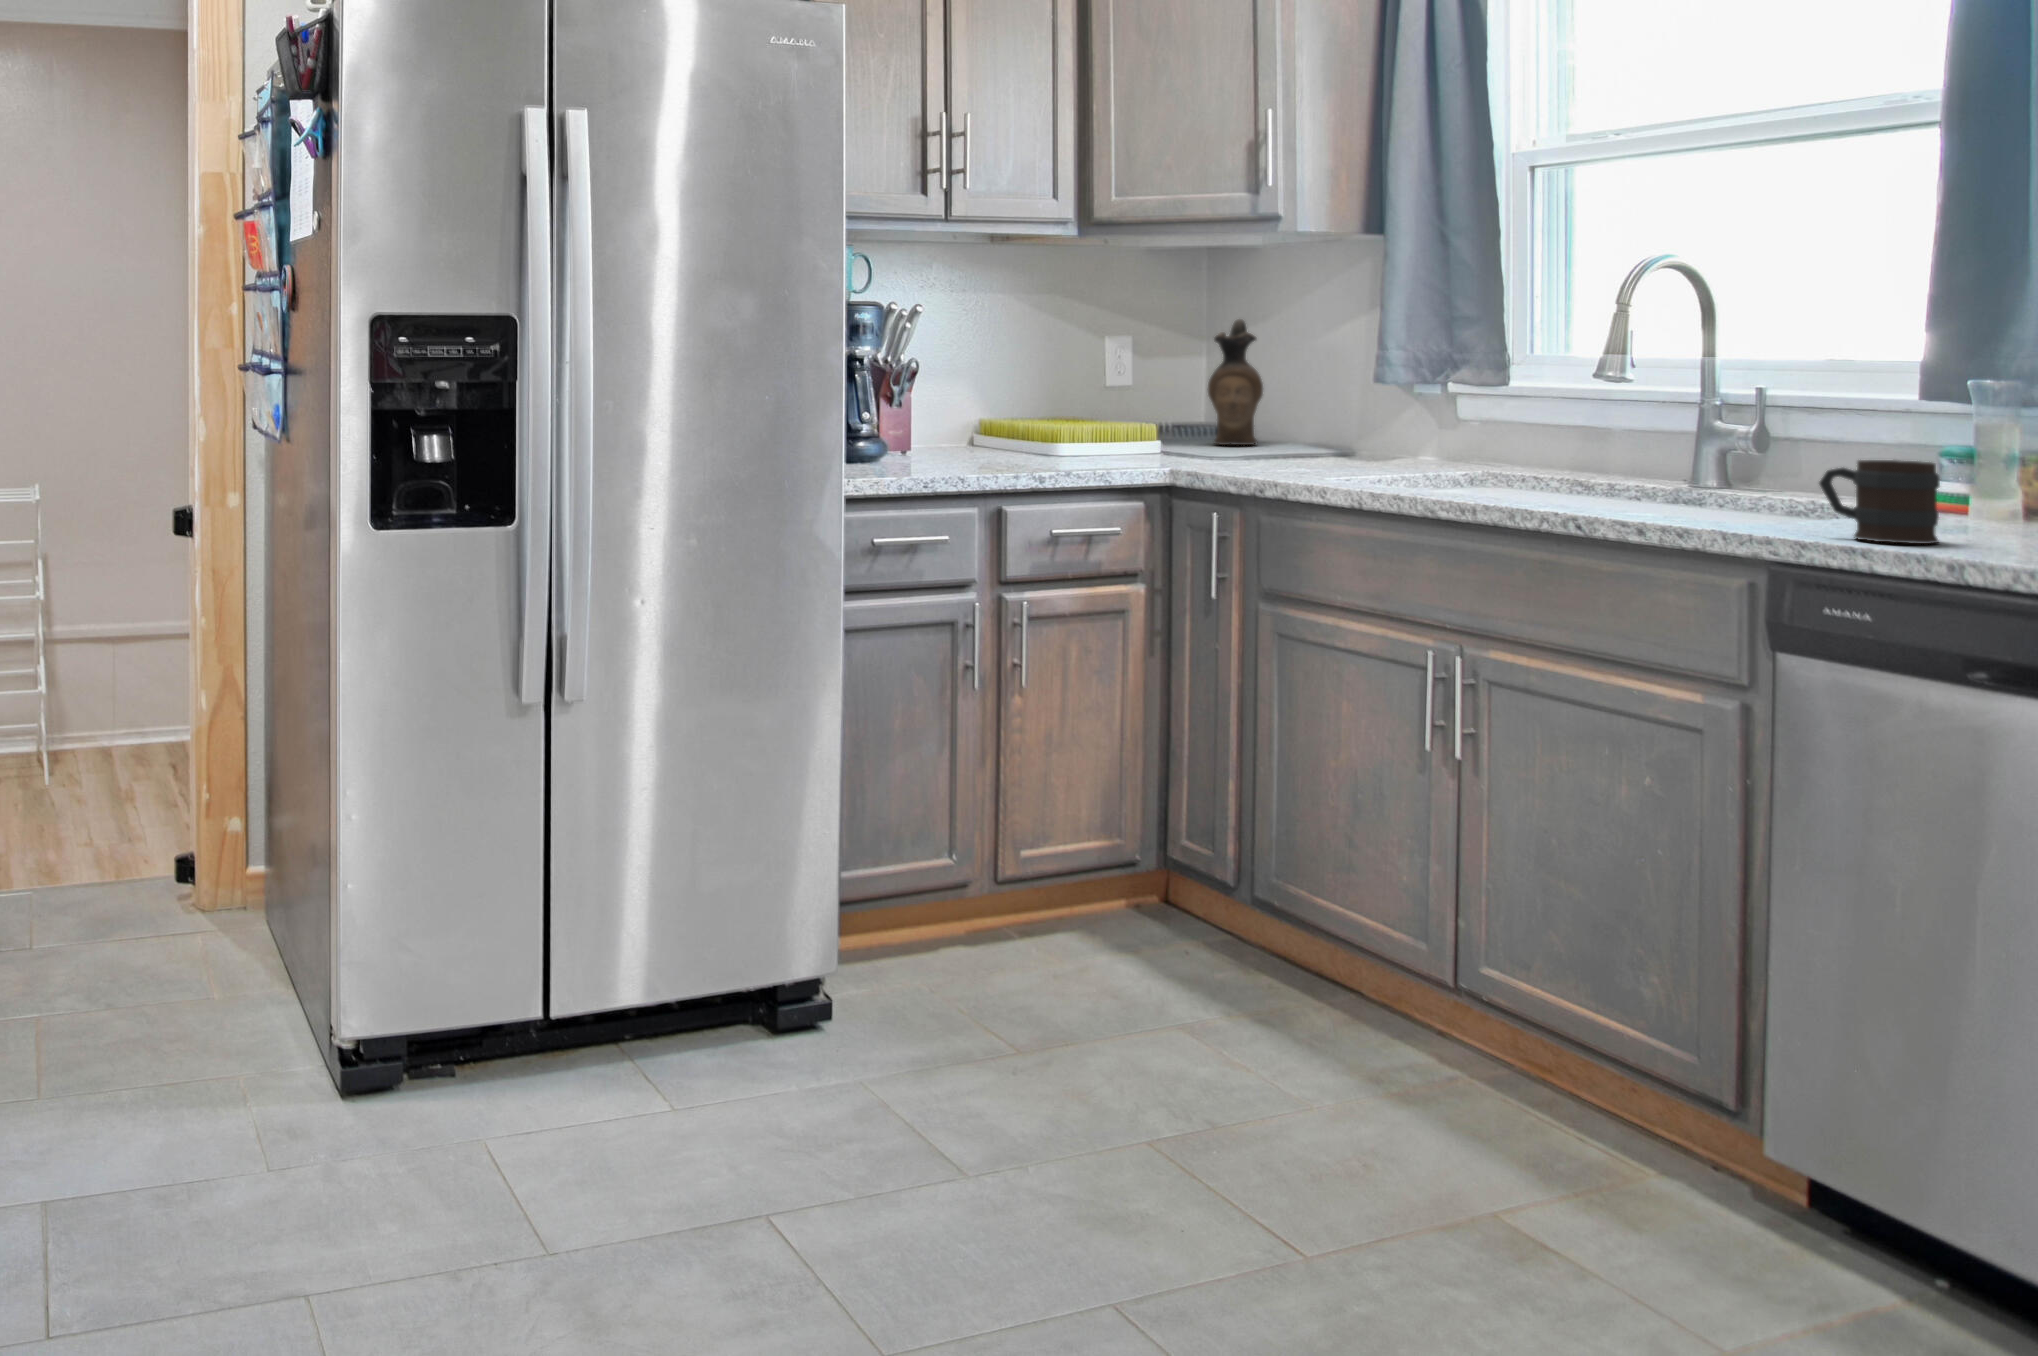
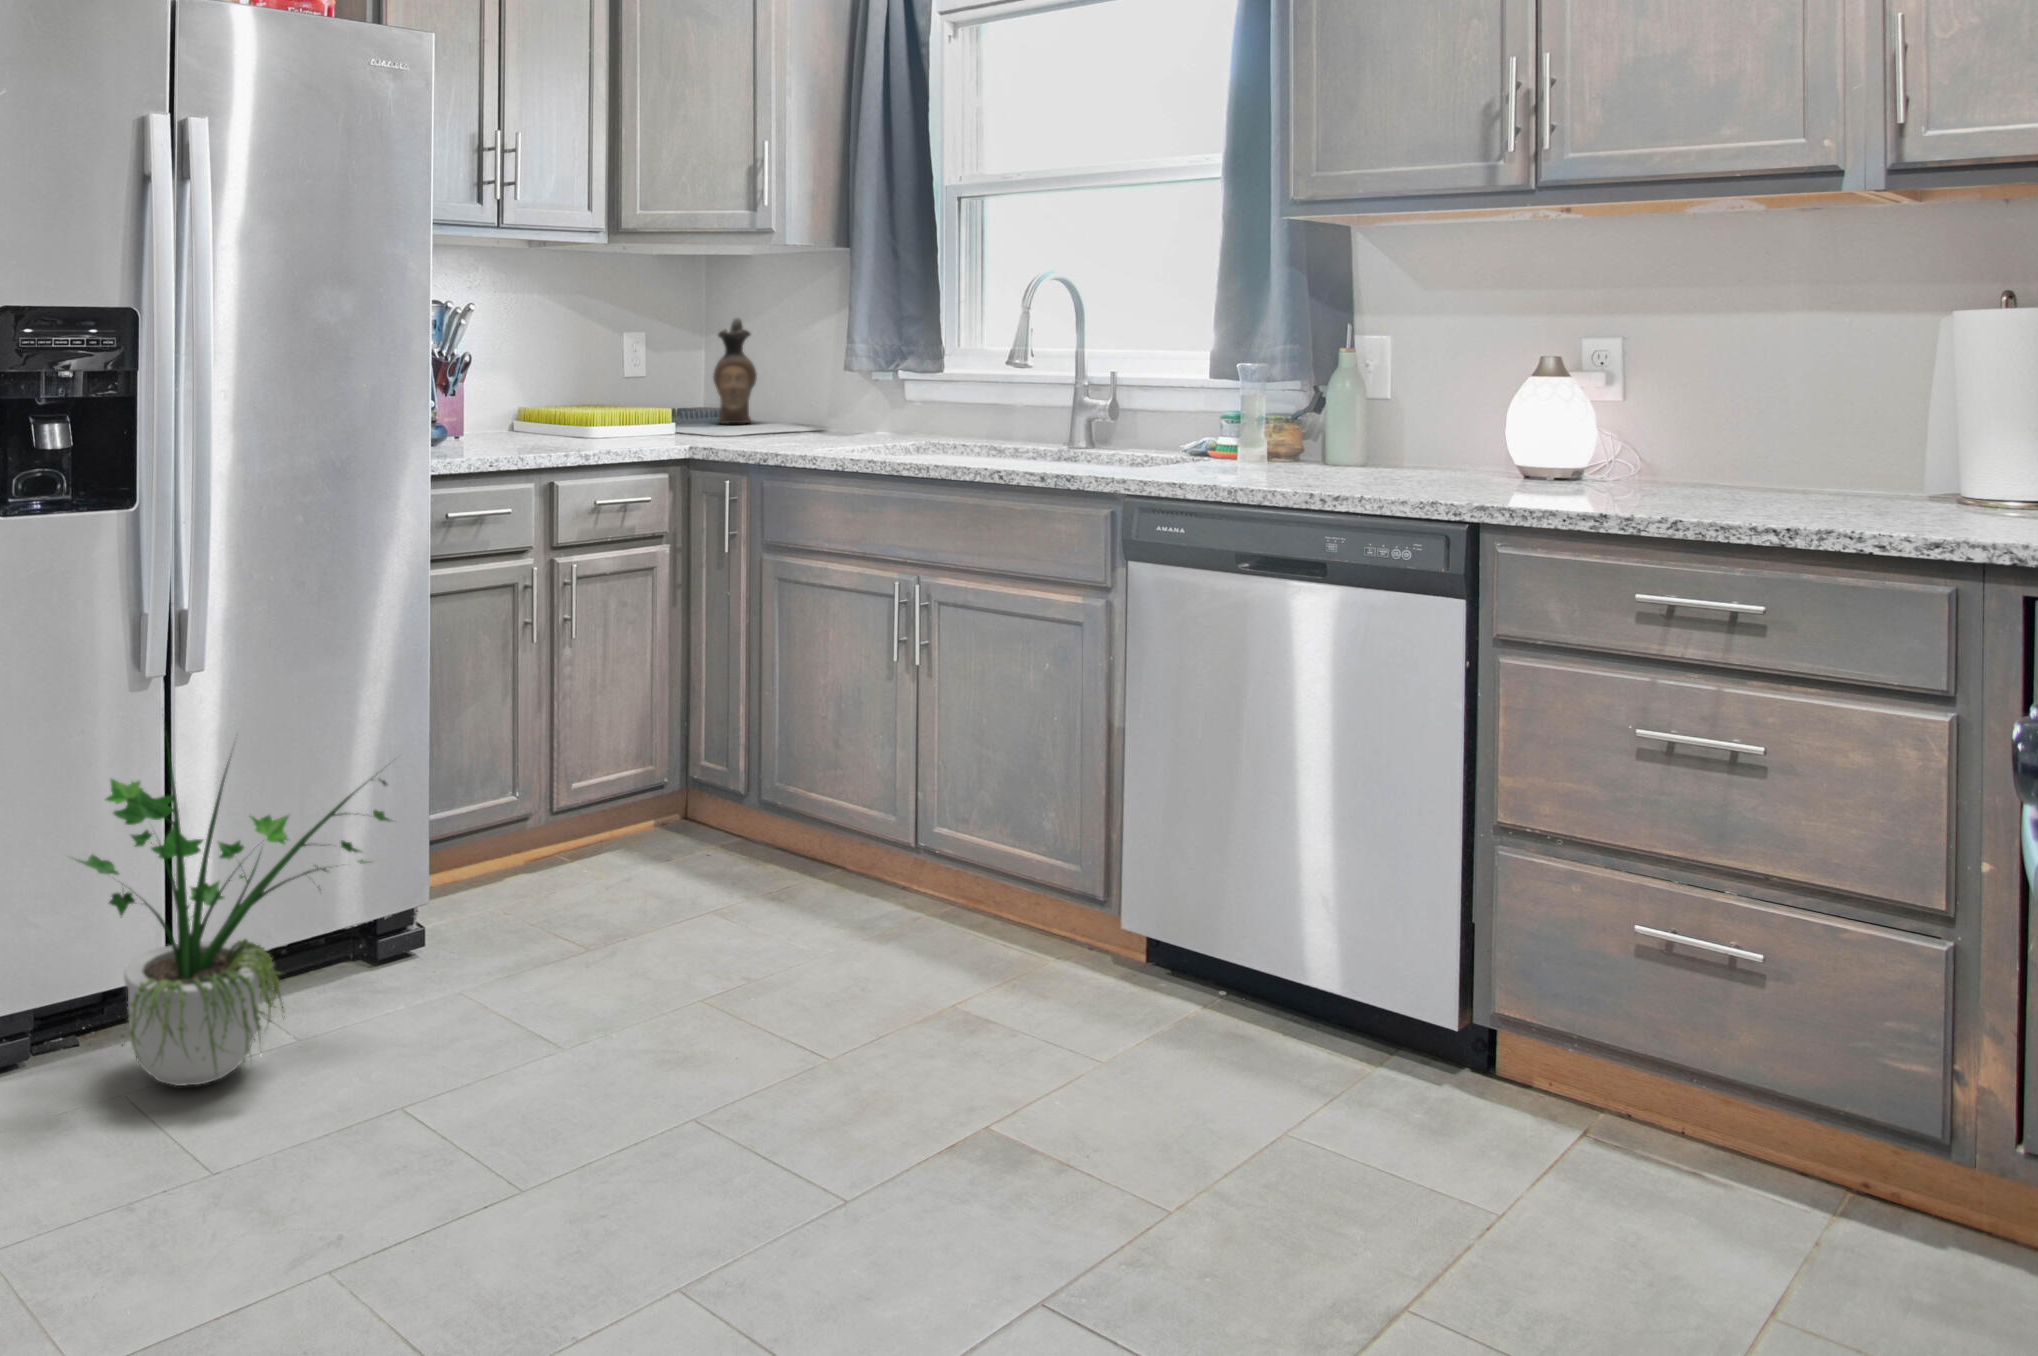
mug: present [1819,460,1940,544] -> none [1156,422,1228,481]
potted plant: none [433,730,795,1146] -> present [77,748,391,1086]

